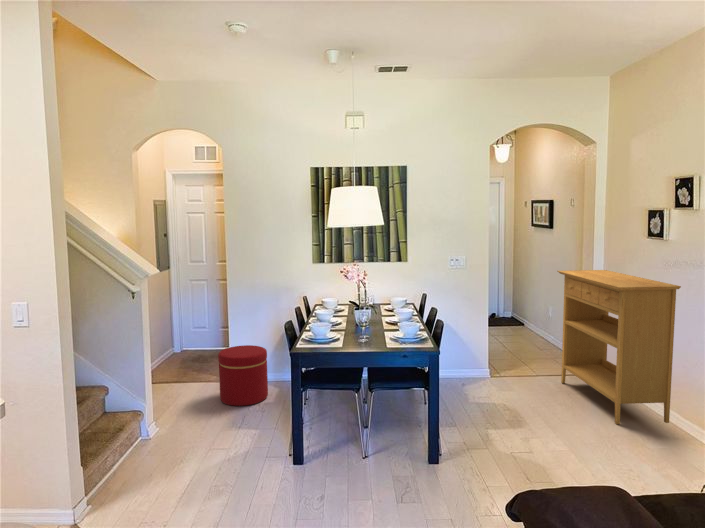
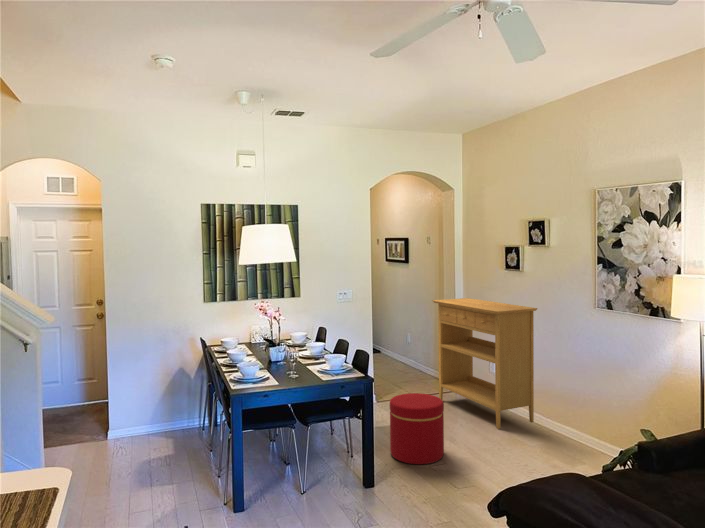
ottoman: present [218,345,268,406] -> present [390,393,444,464]

